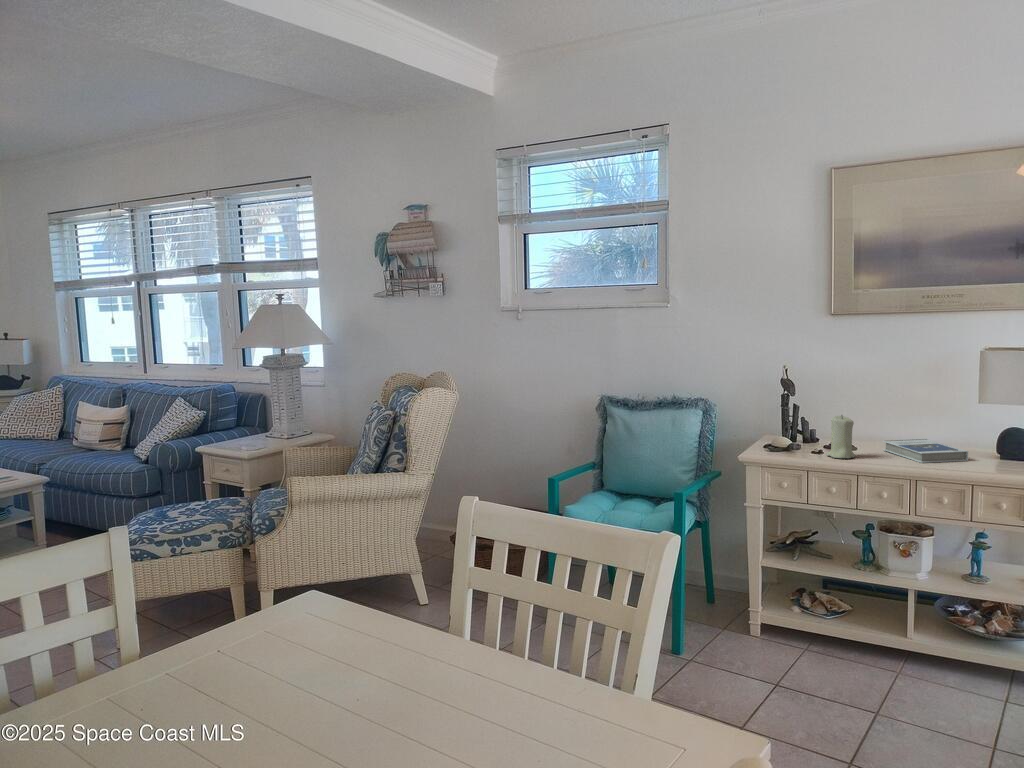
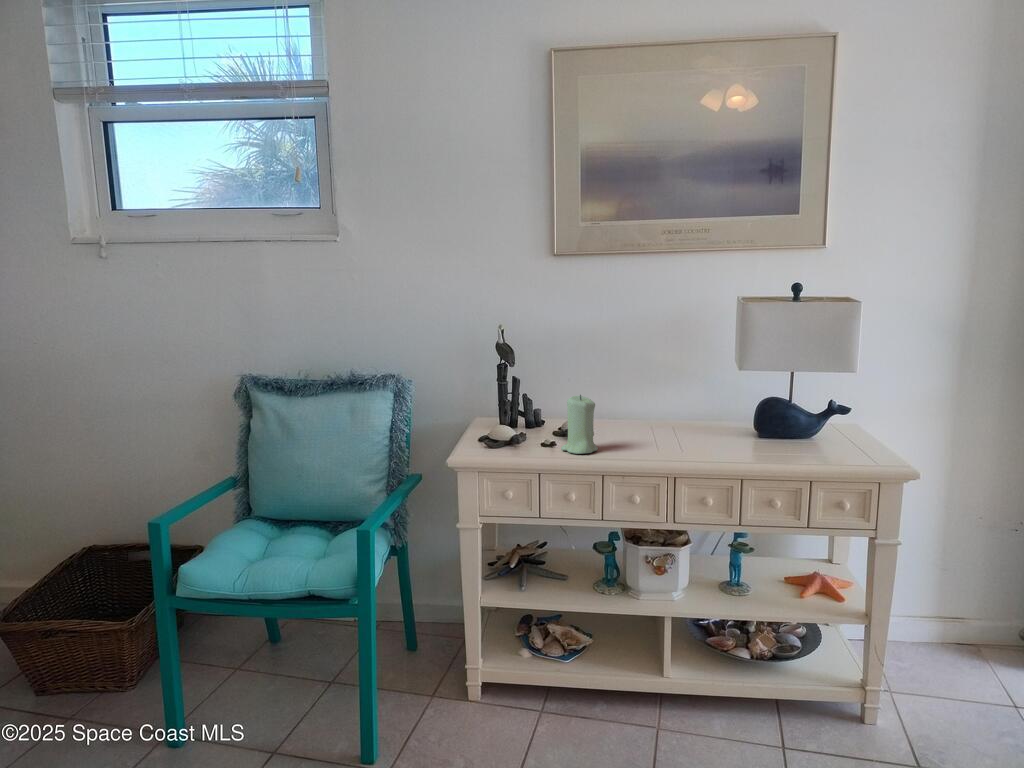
hardback book: present [883,439,968,463] -> none [626,417,728,453]

